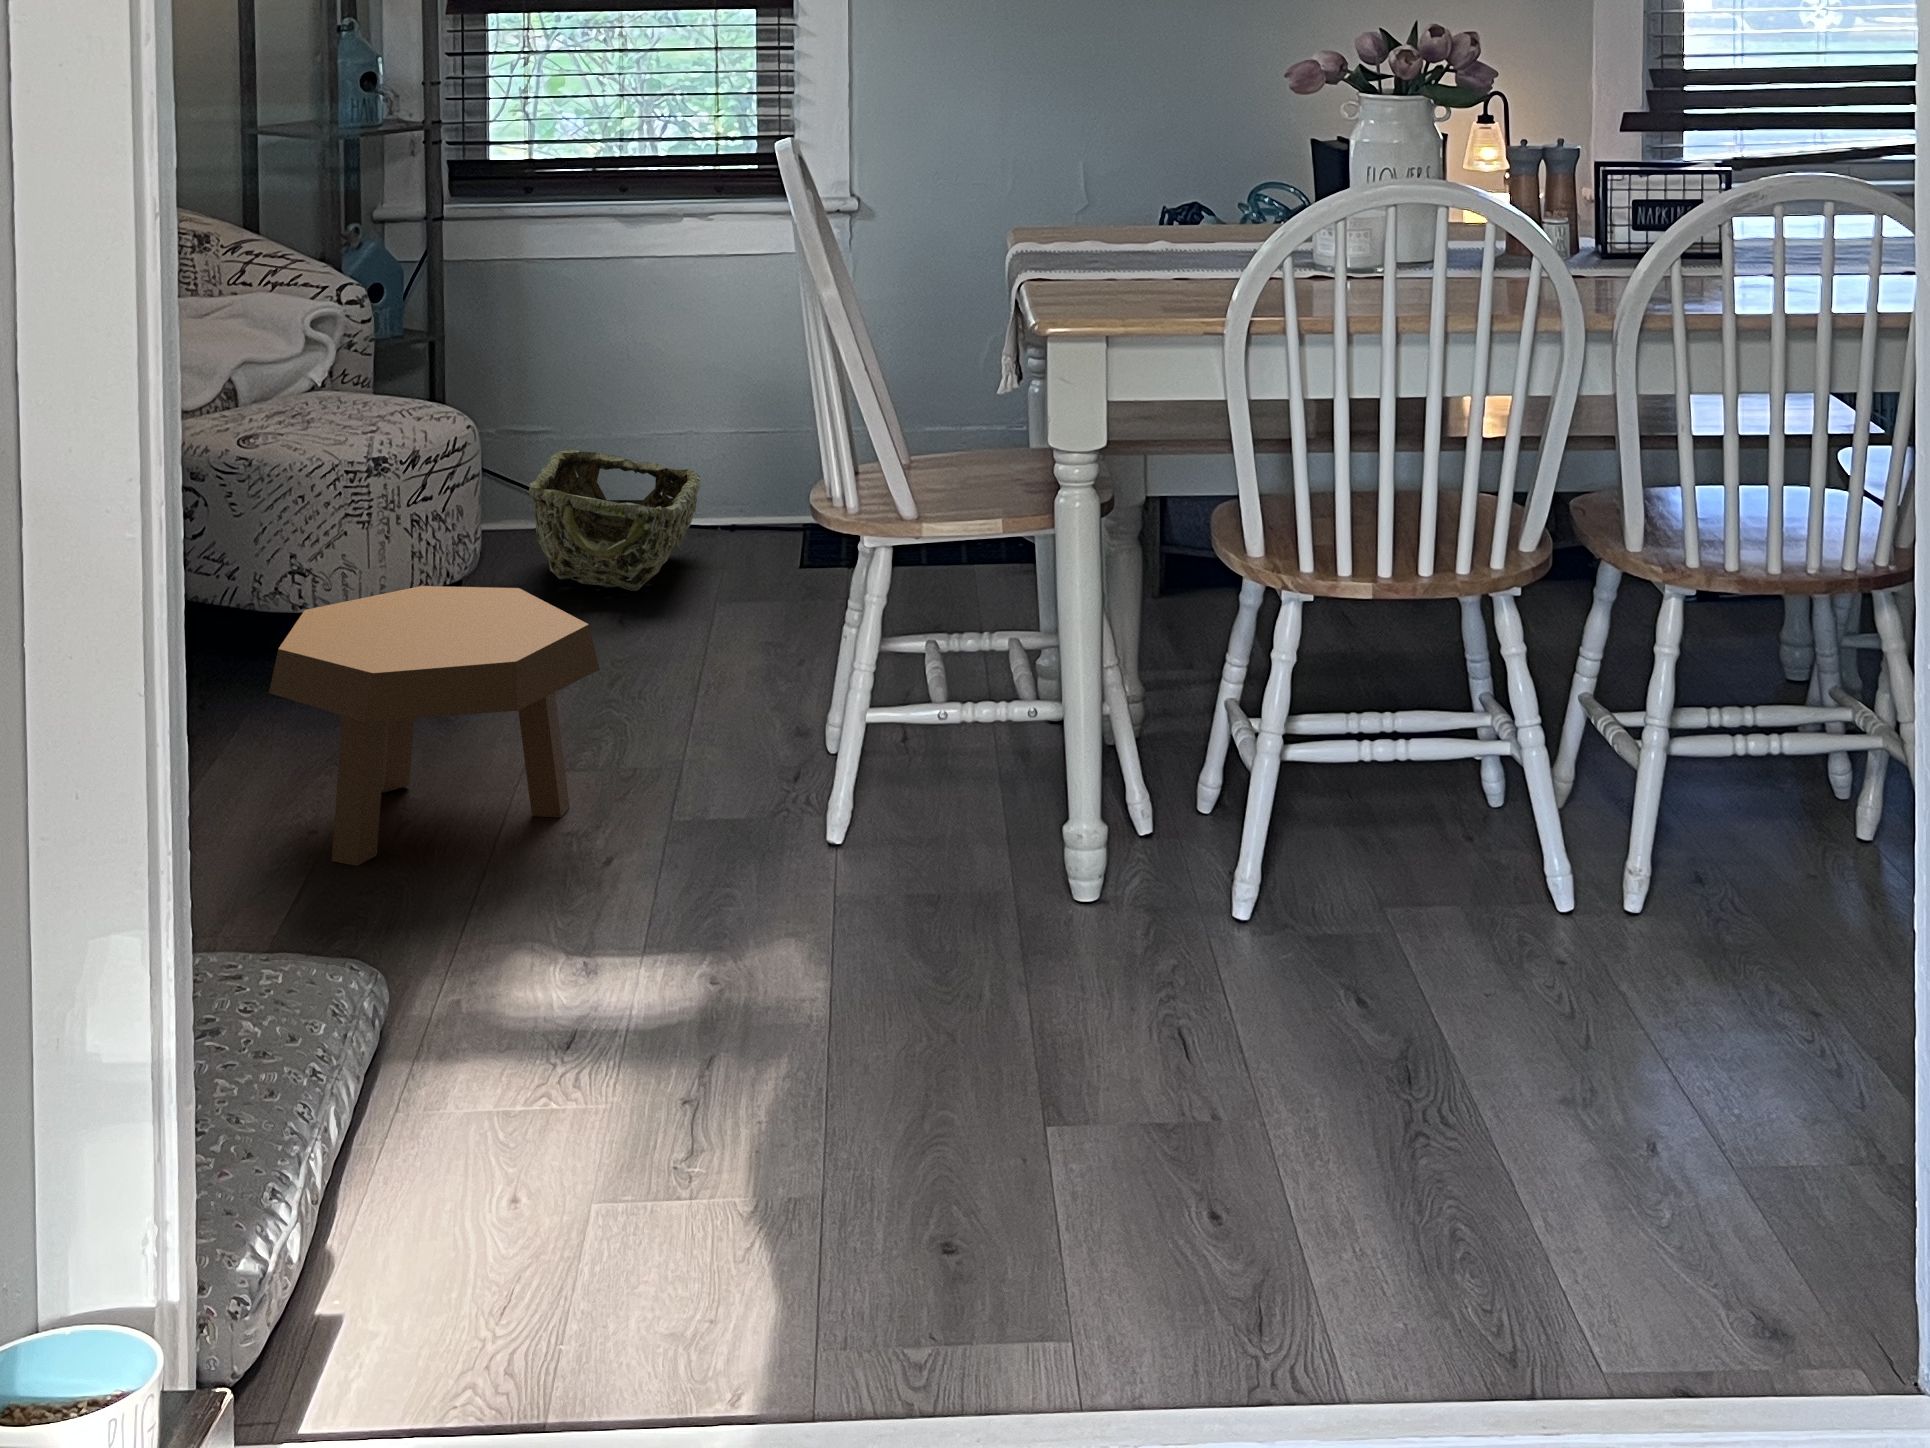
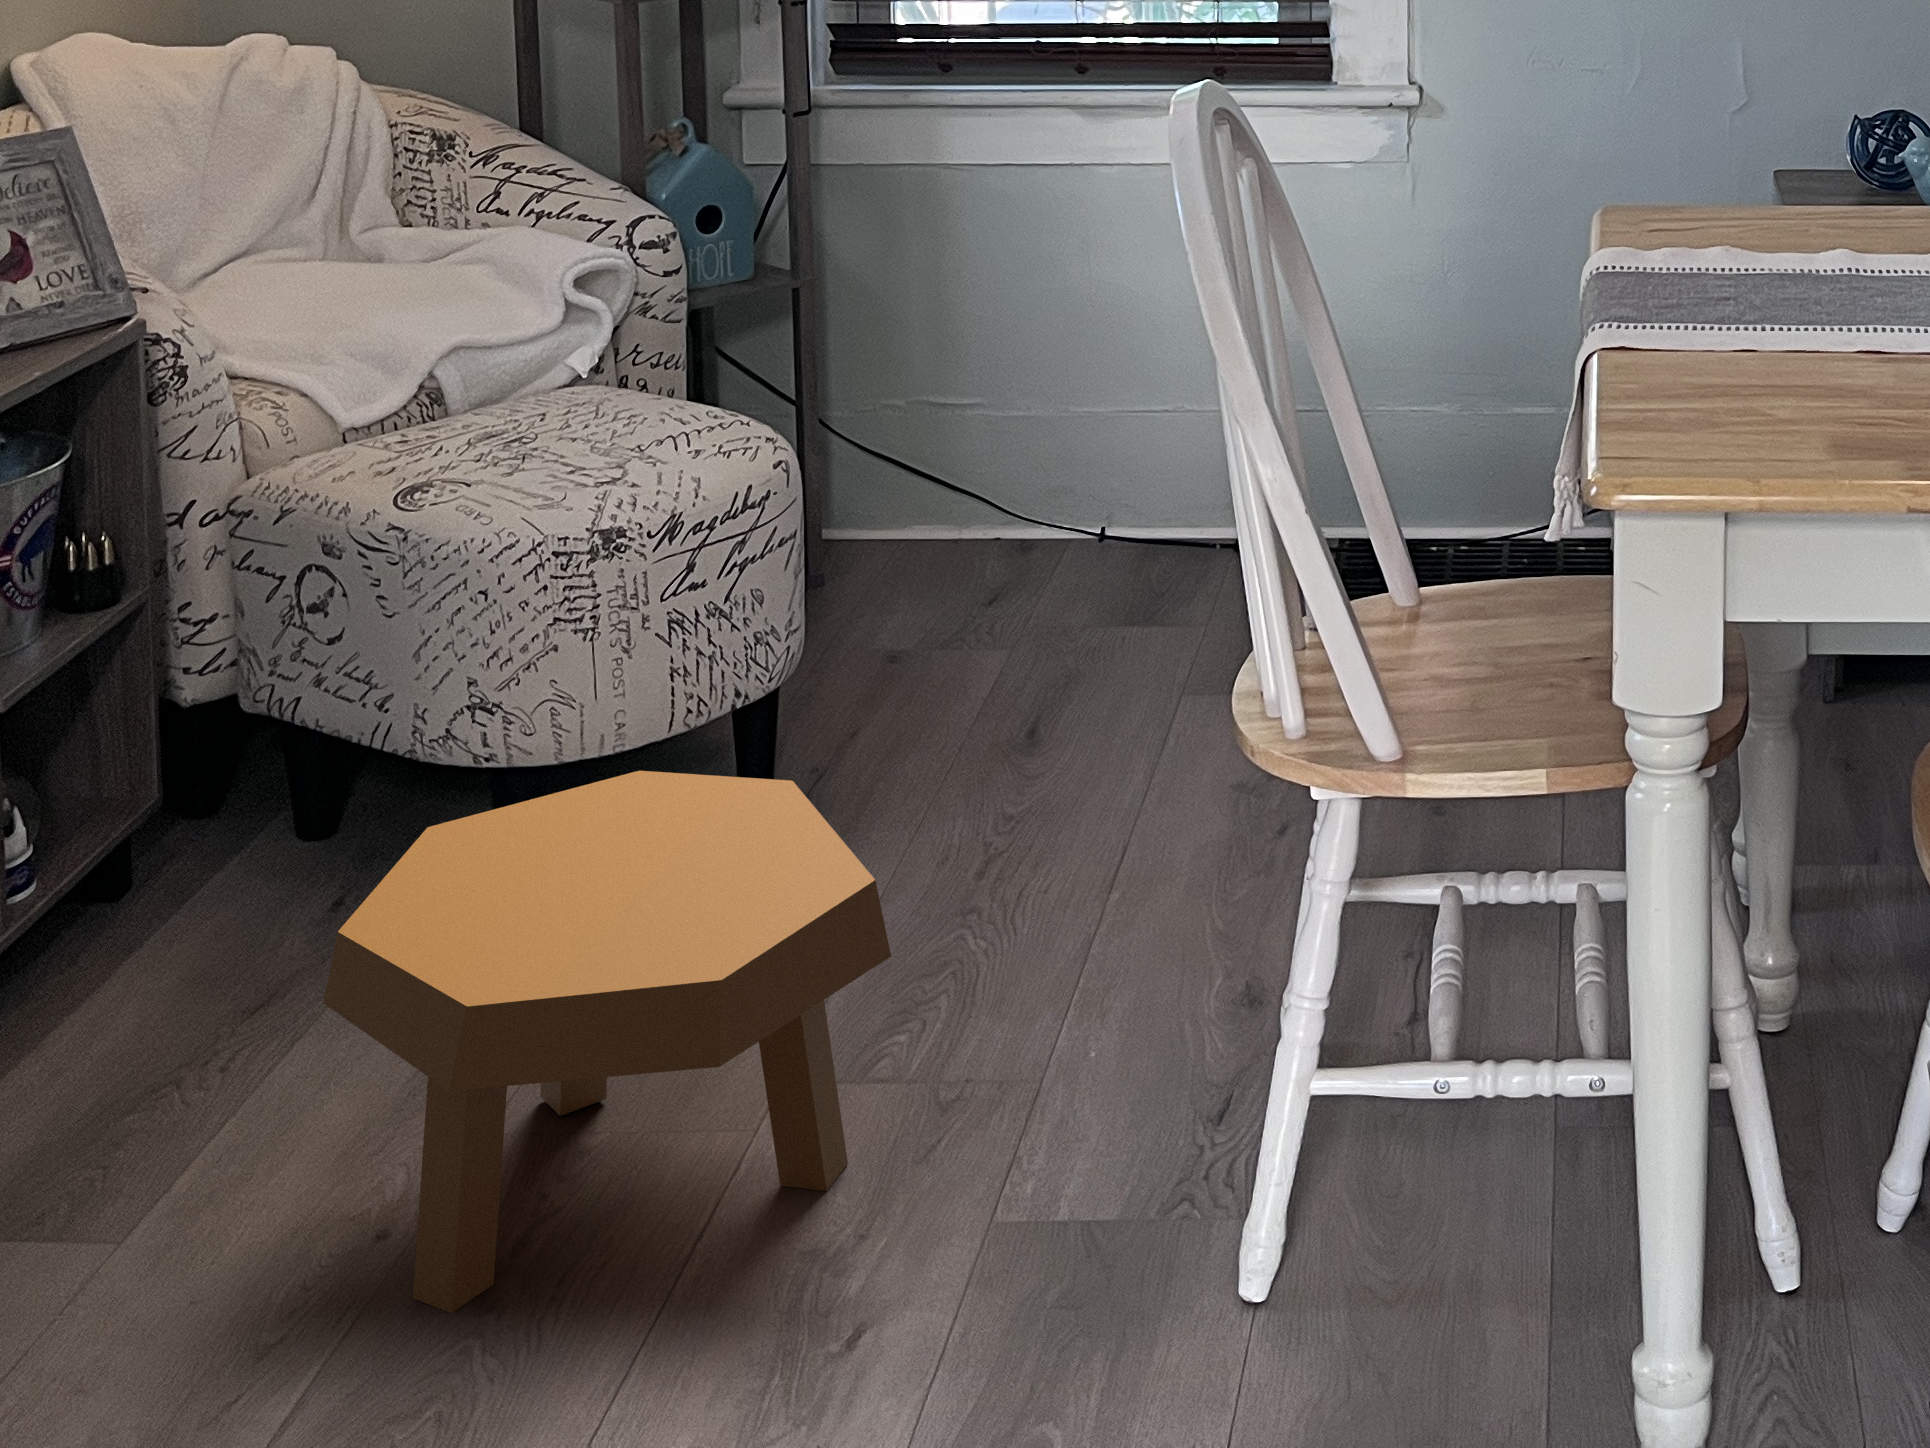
woven basket: present [529,449,701,591] -> none [916,430,1184,657]

